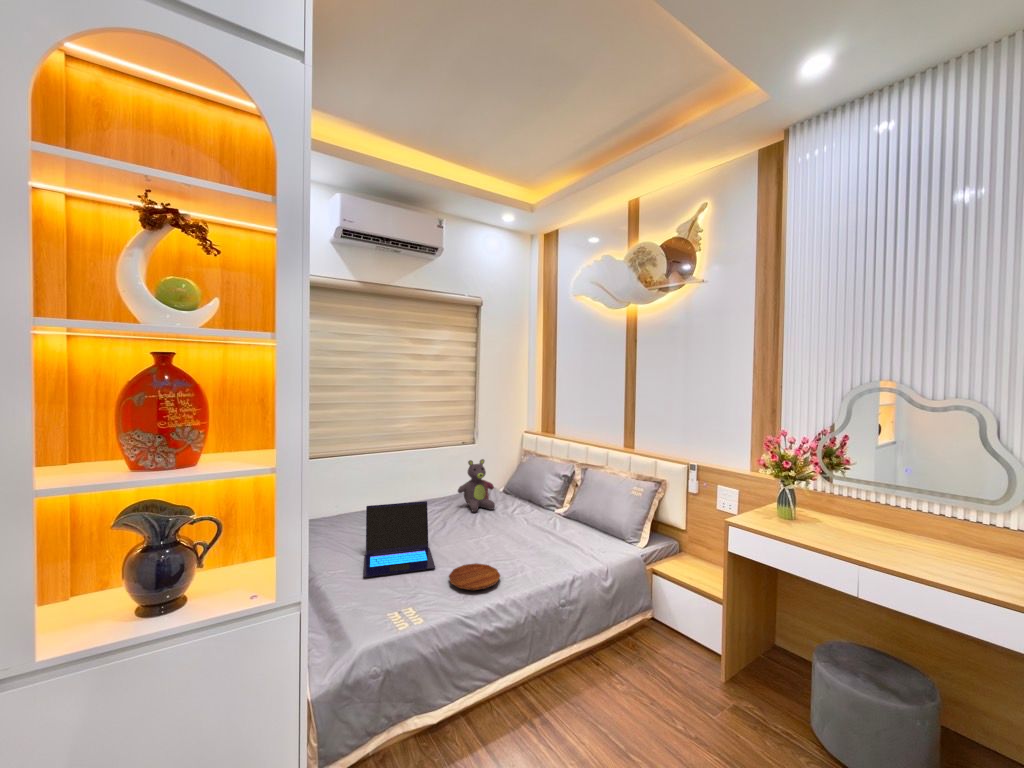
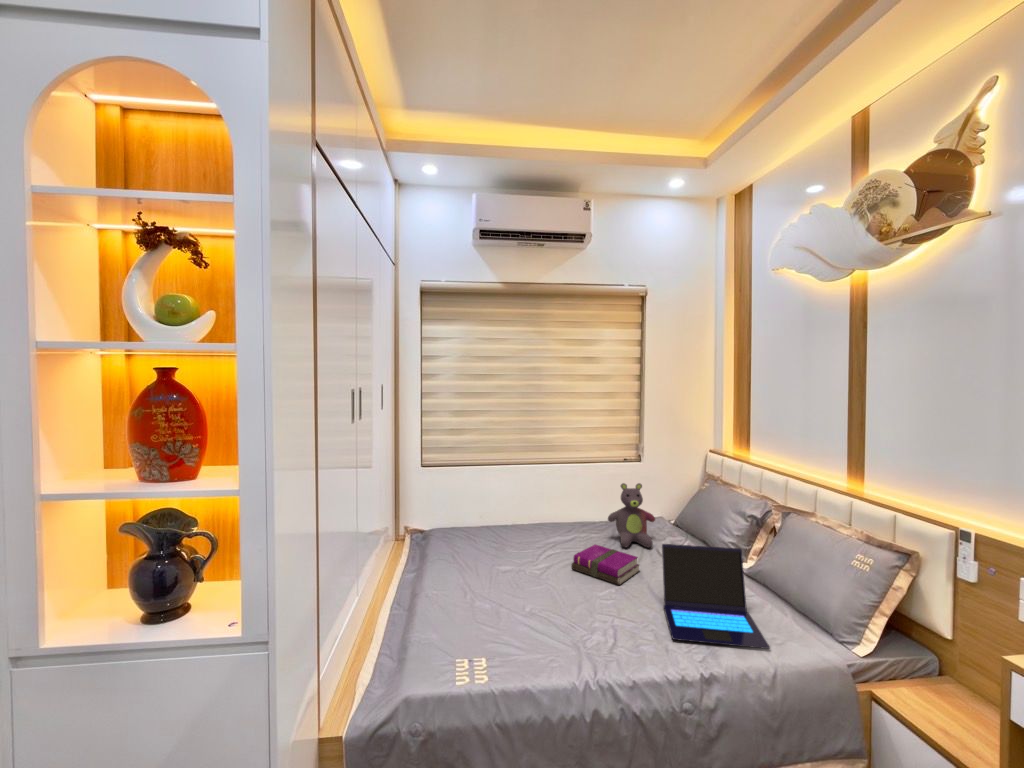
laptop: present [363,501,435,577] -> present [662,544,770,649]
notebook: none [440,512,493,539] -> present [571,545,639,585]
tray: present [449,563,500,590] -> none [550,615,615,654]

